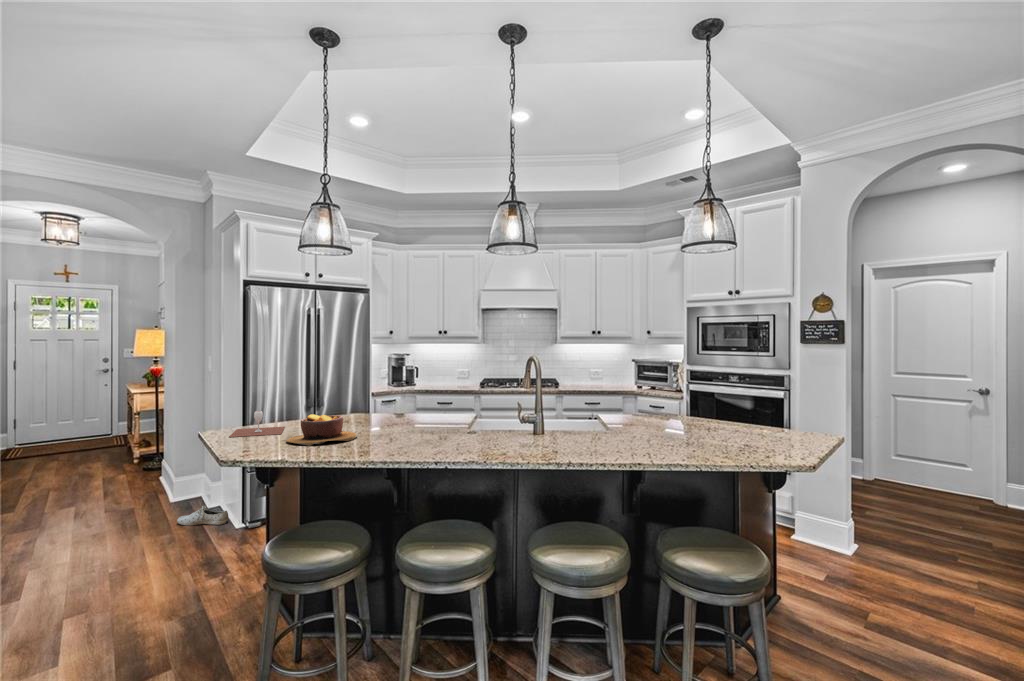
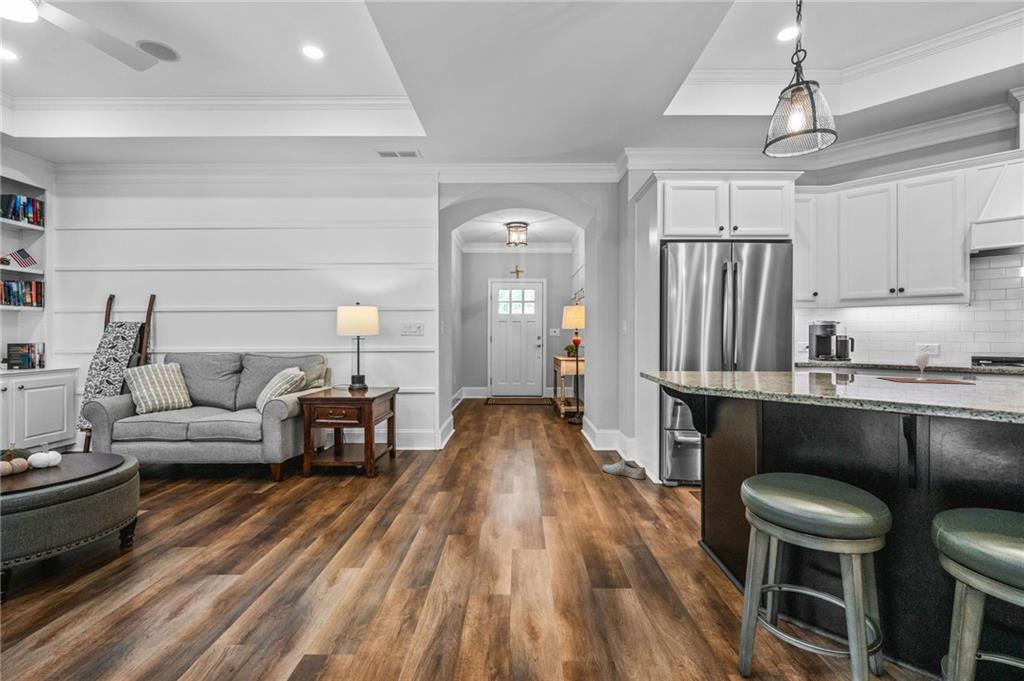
wine glass: present [229,411,285,437] -> present [879,354,973,384]
bowl: present [286,414,357,446] -> none [759,352,864,387]

